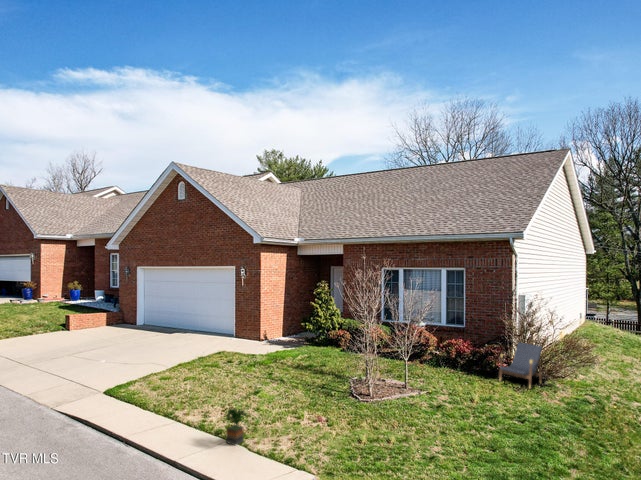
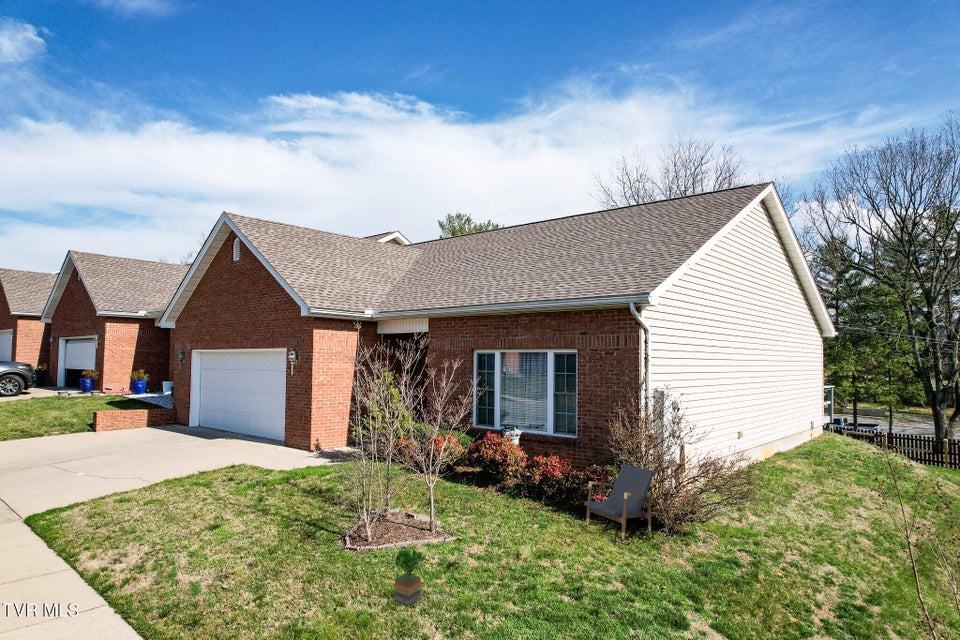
potted tree: present [226,409,247,445] -> present [395,549,426,605]

